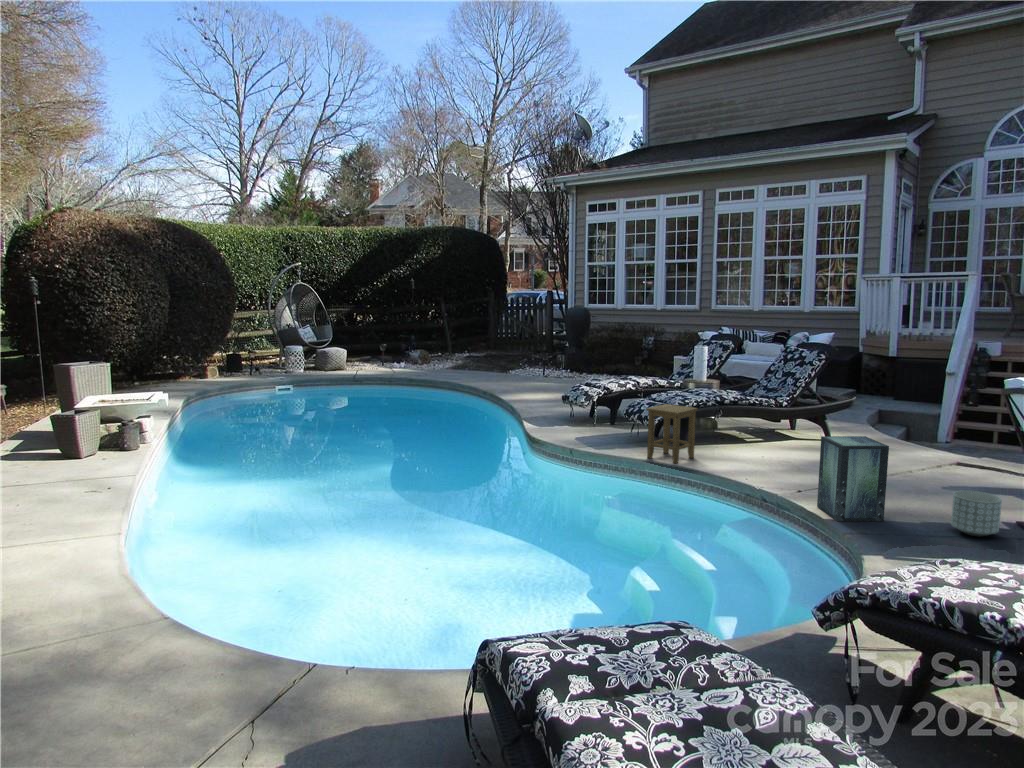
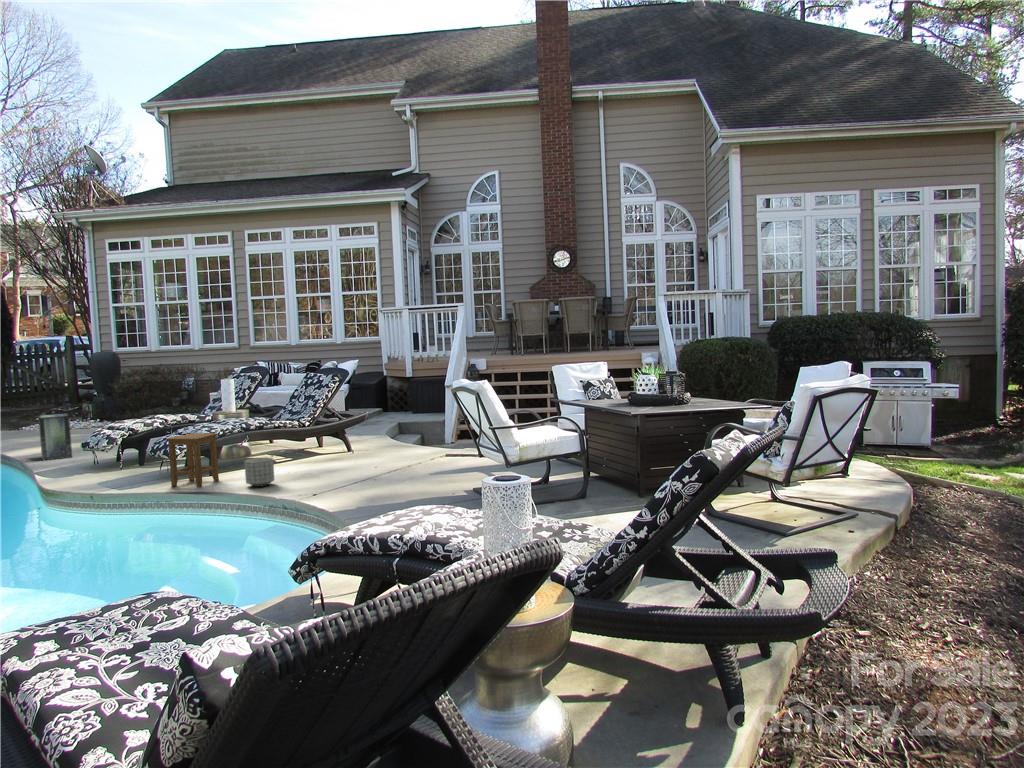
storage box: present [817,436,889,521] -> present [39,414,72,460]
planter: present [951,490,1002,536] -> present [245,457,274,487]

